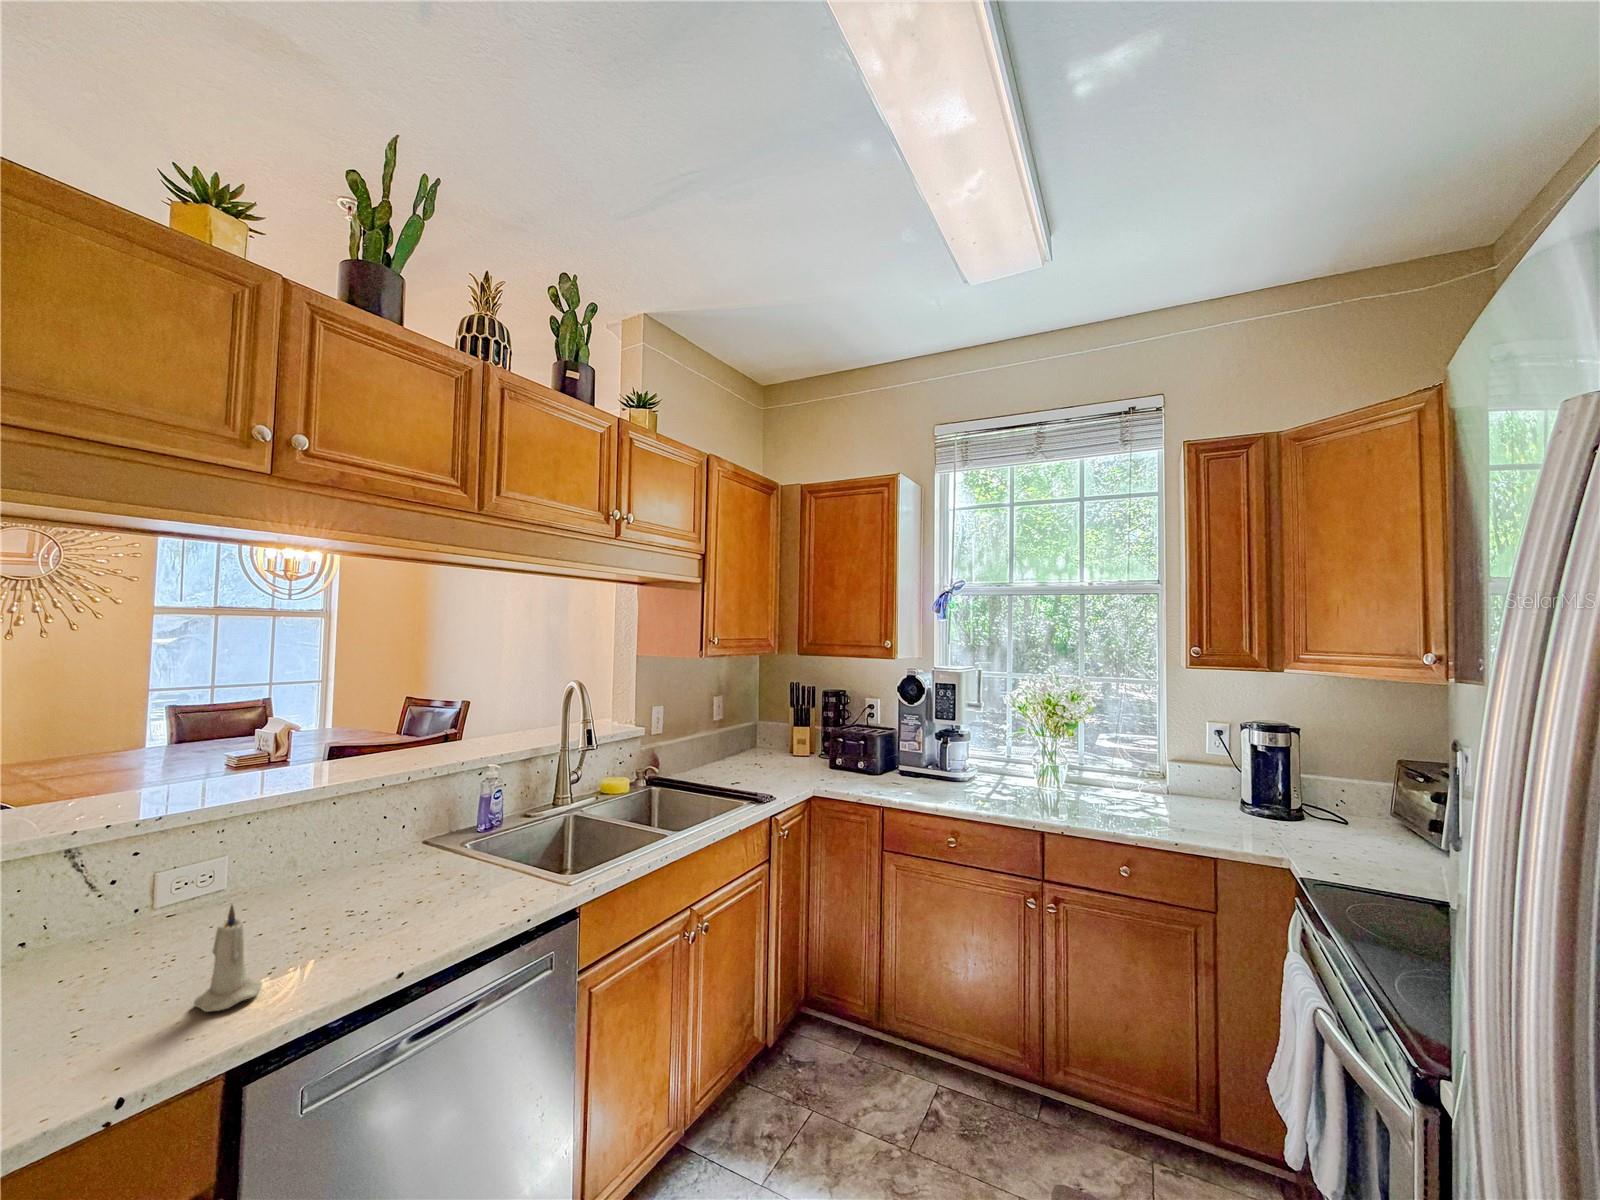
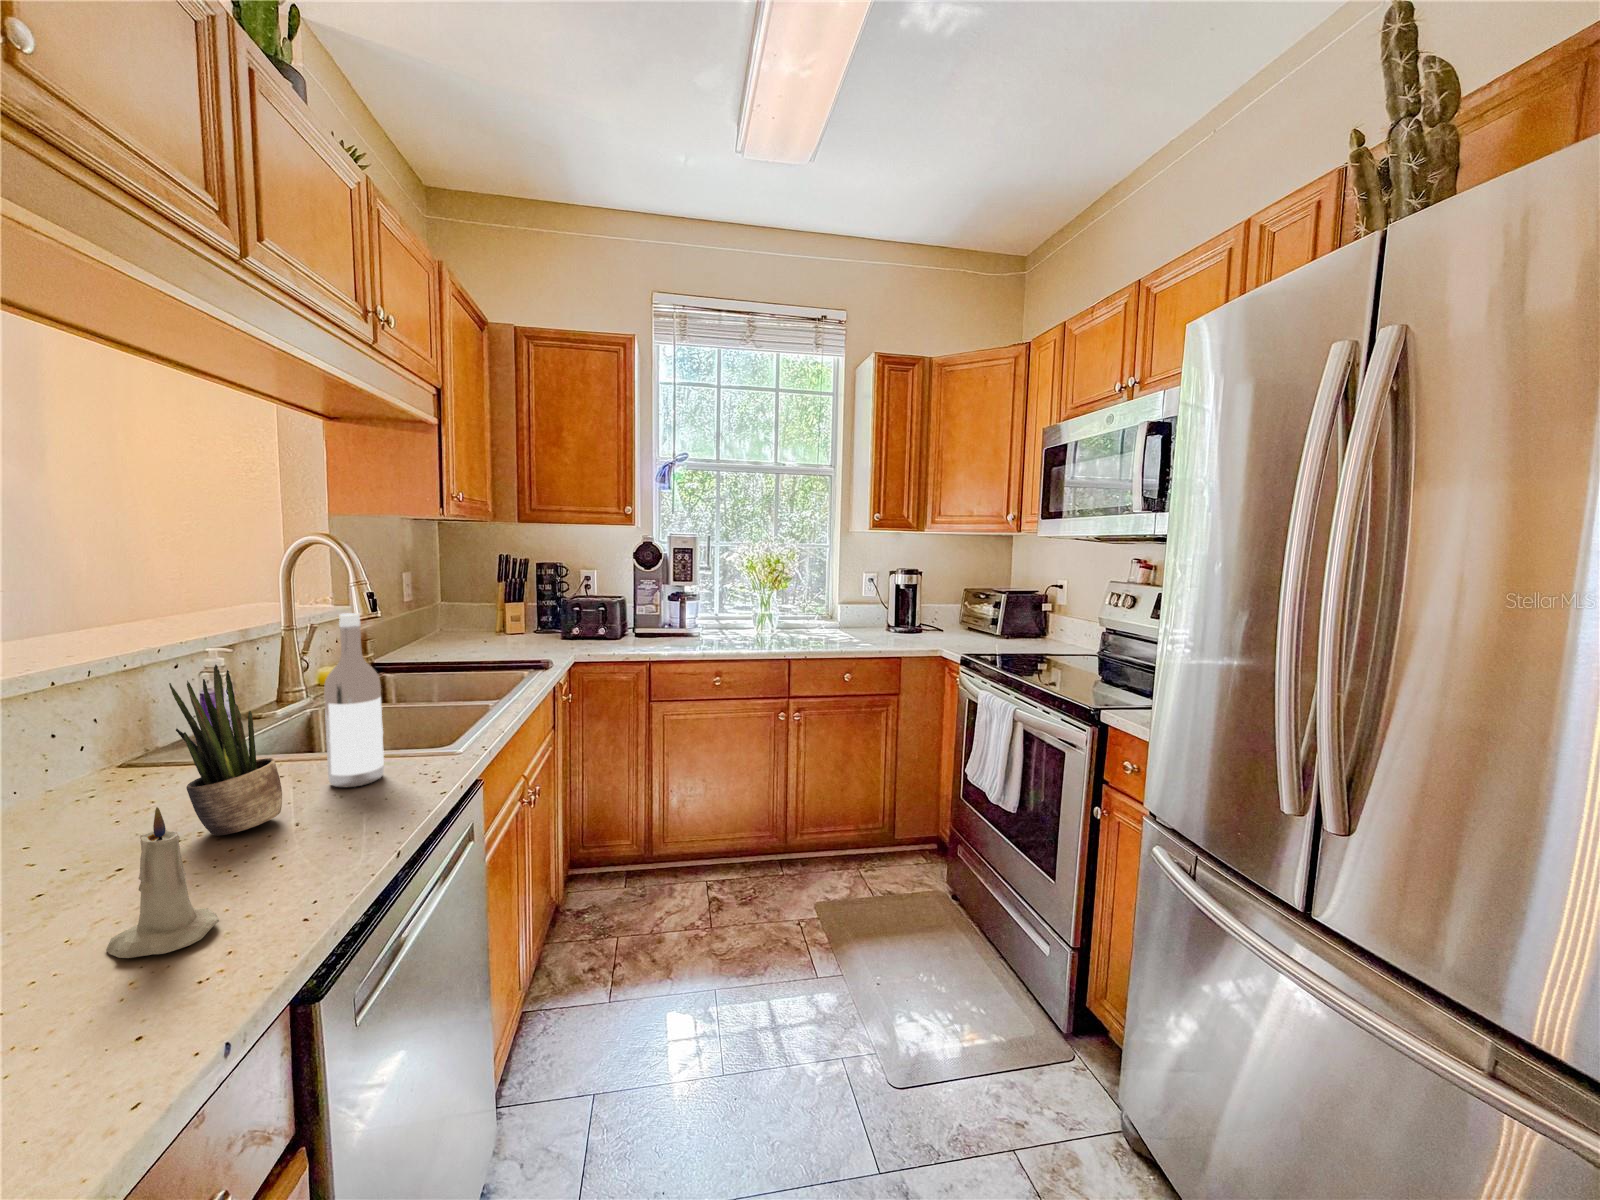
wine bottle: none [468,757,511,898] -> present [324,613,384,788]
potted plant: none [356,793,413,920] -> present [169,665,282,836]

